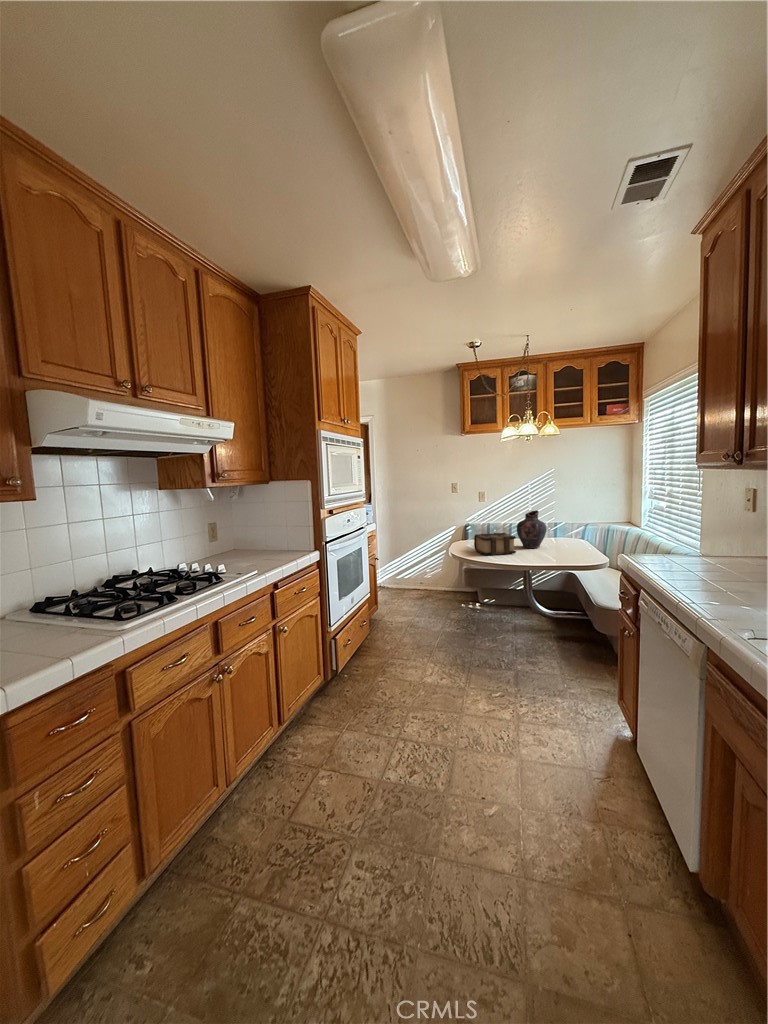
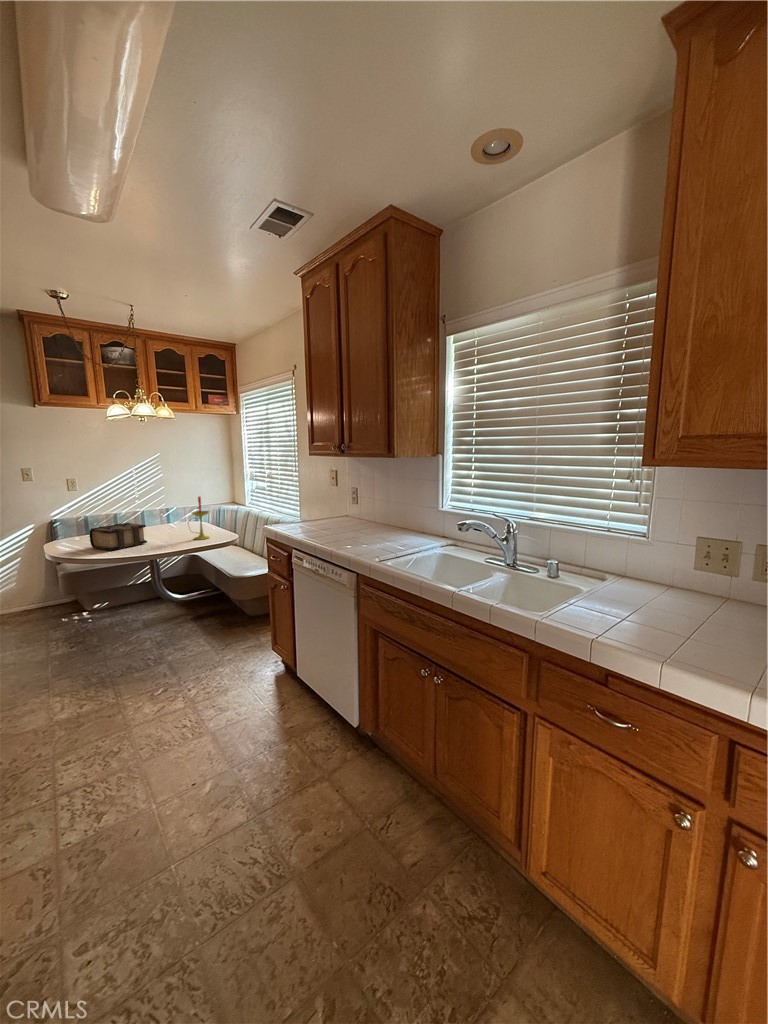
vase: present [517,510,546,548] -> none [139,496,173,536]
candle: none [553,513,577,559] -> present [188,496,210,540]

